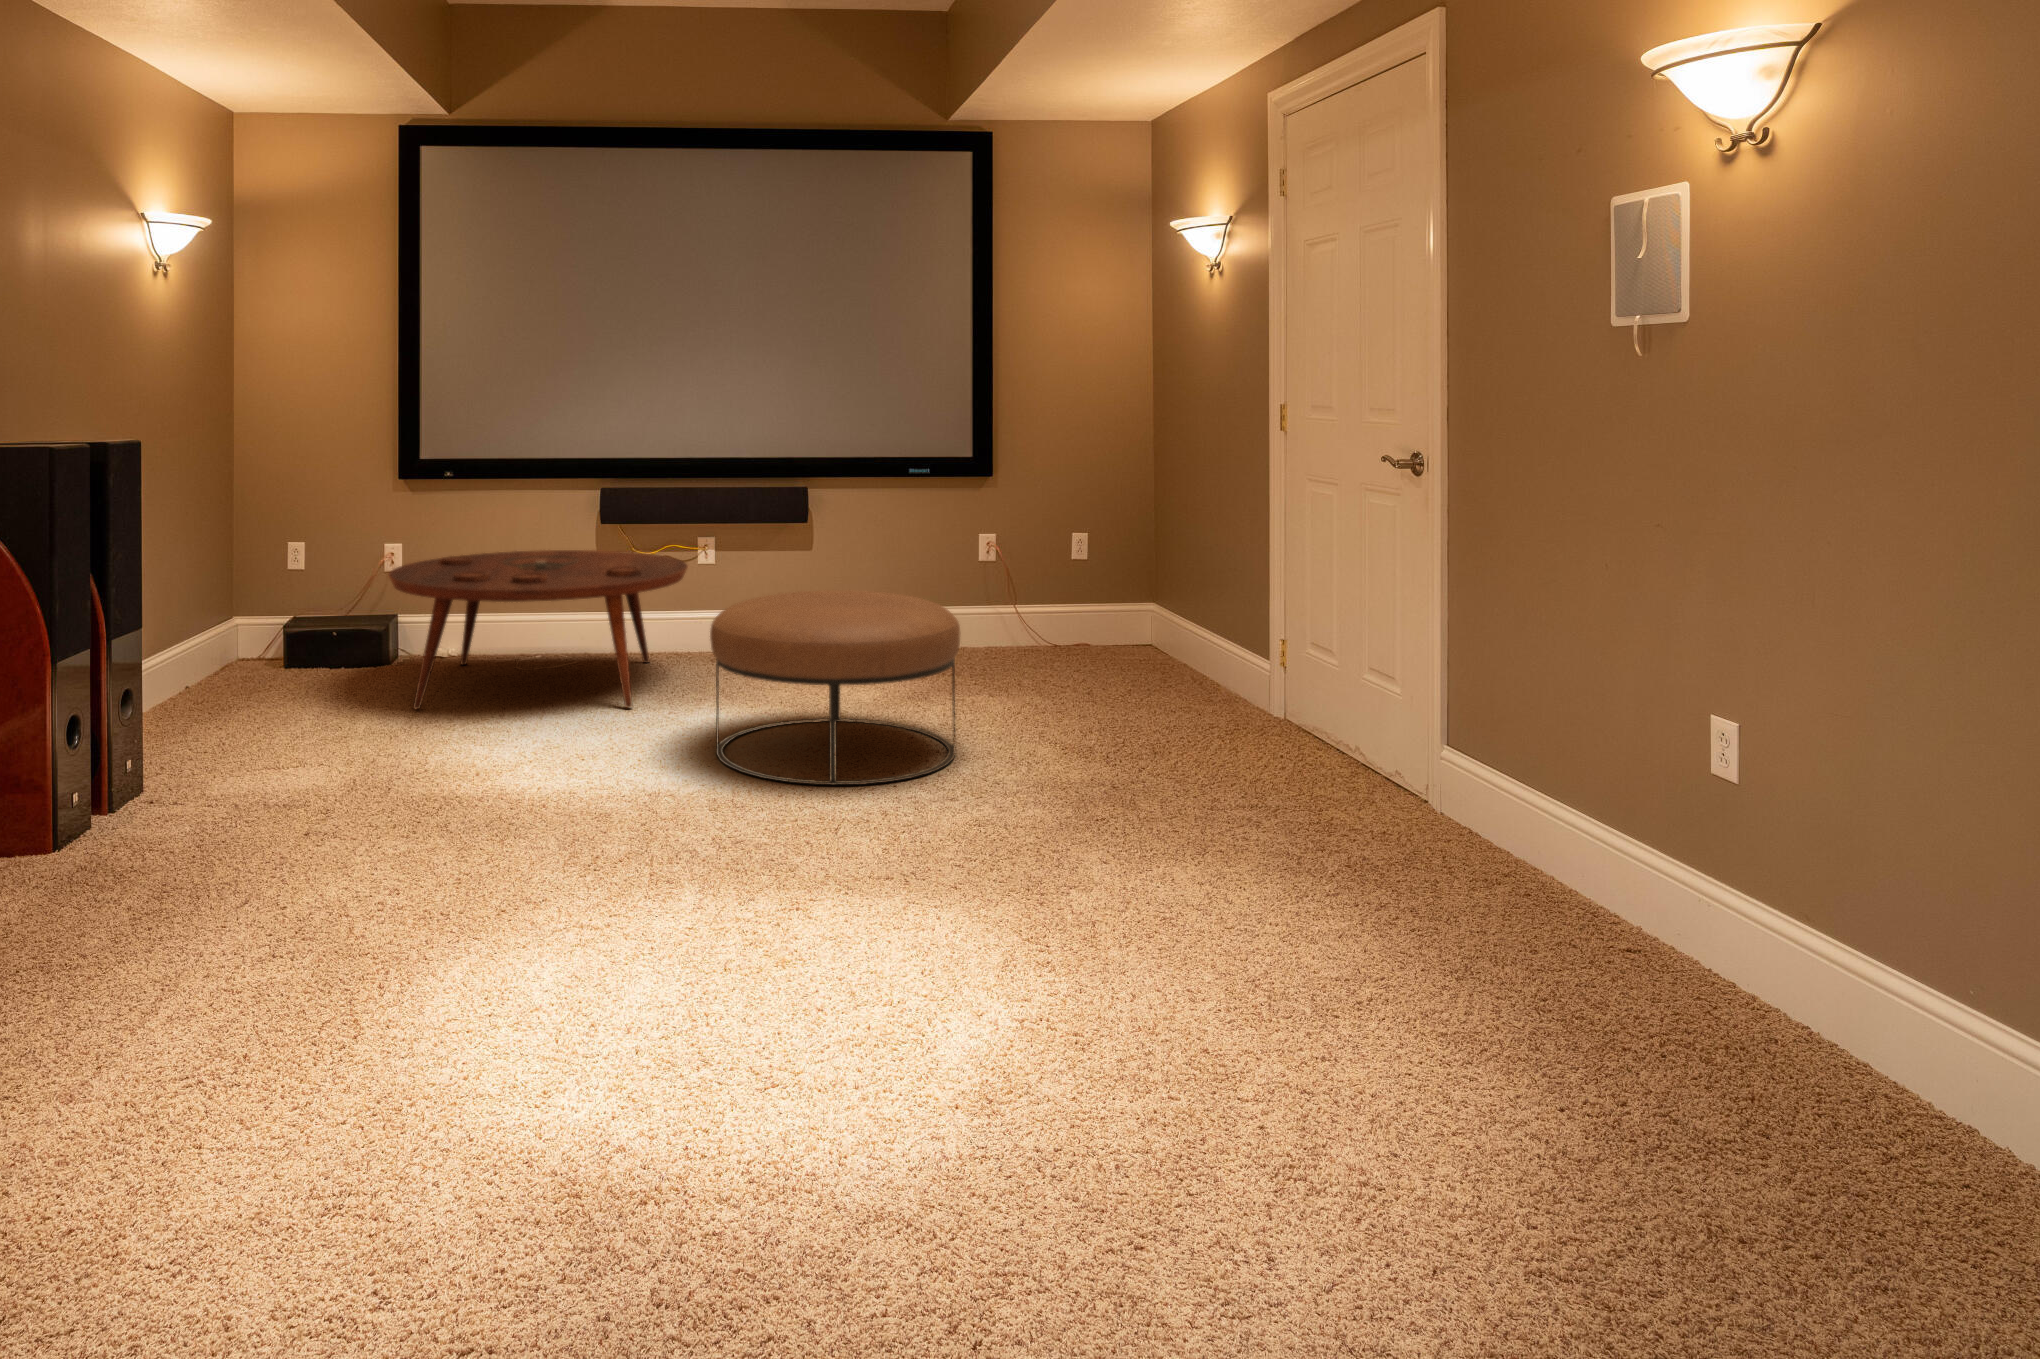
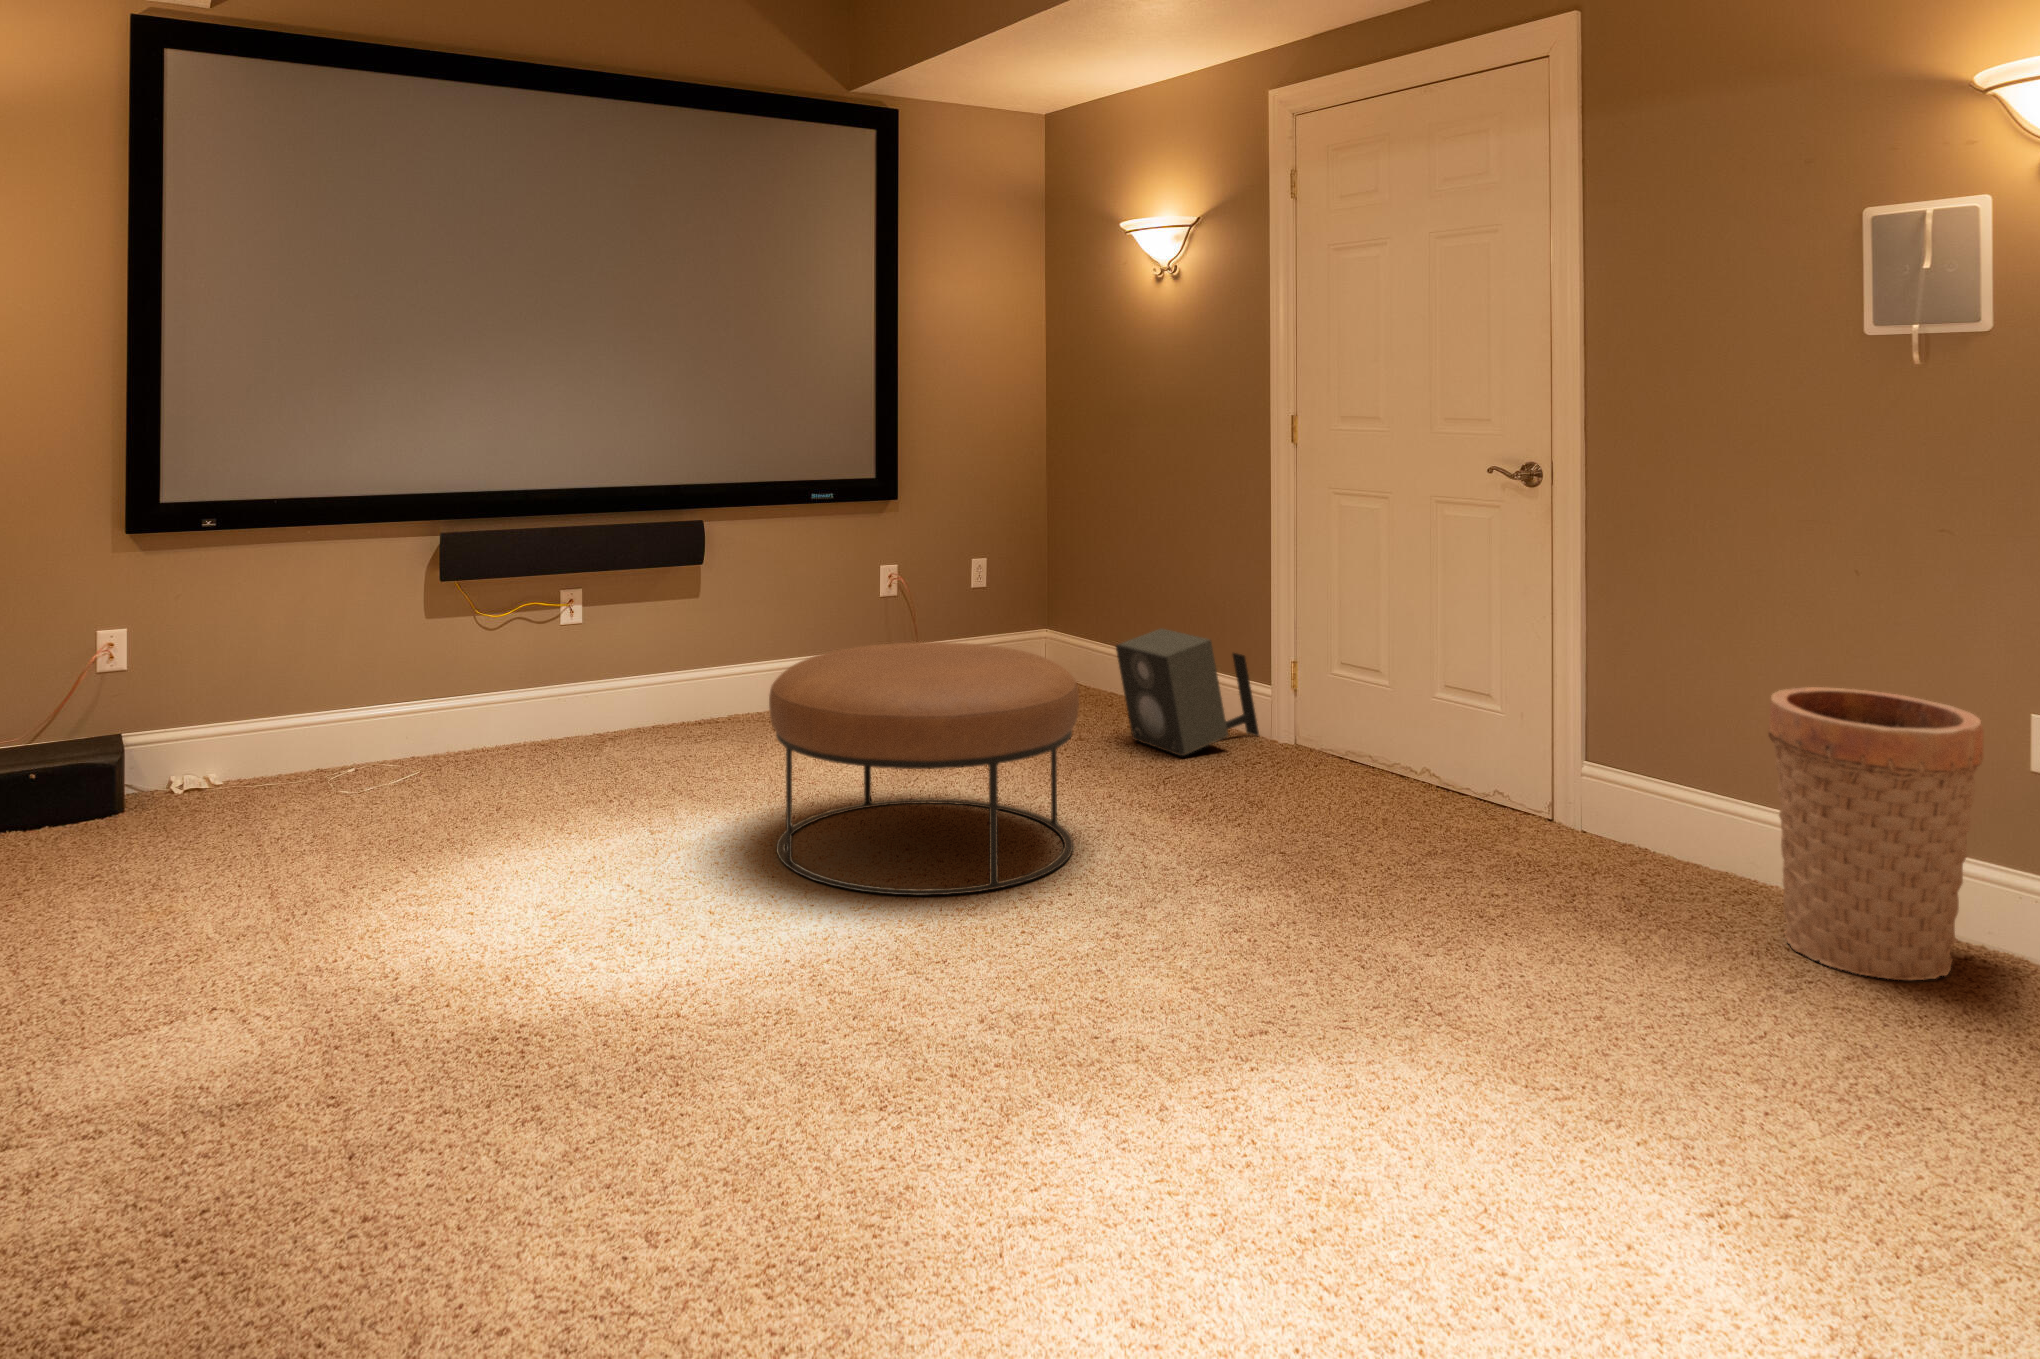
coffee table: present [389,550,688,709] -> none [182,616,623,876]
speaker: none [1114,603,1261,720] -> present [1116,628,1259,756]
basket: none [1434,689,1642,992] -> present [1768,687,1984,980]

